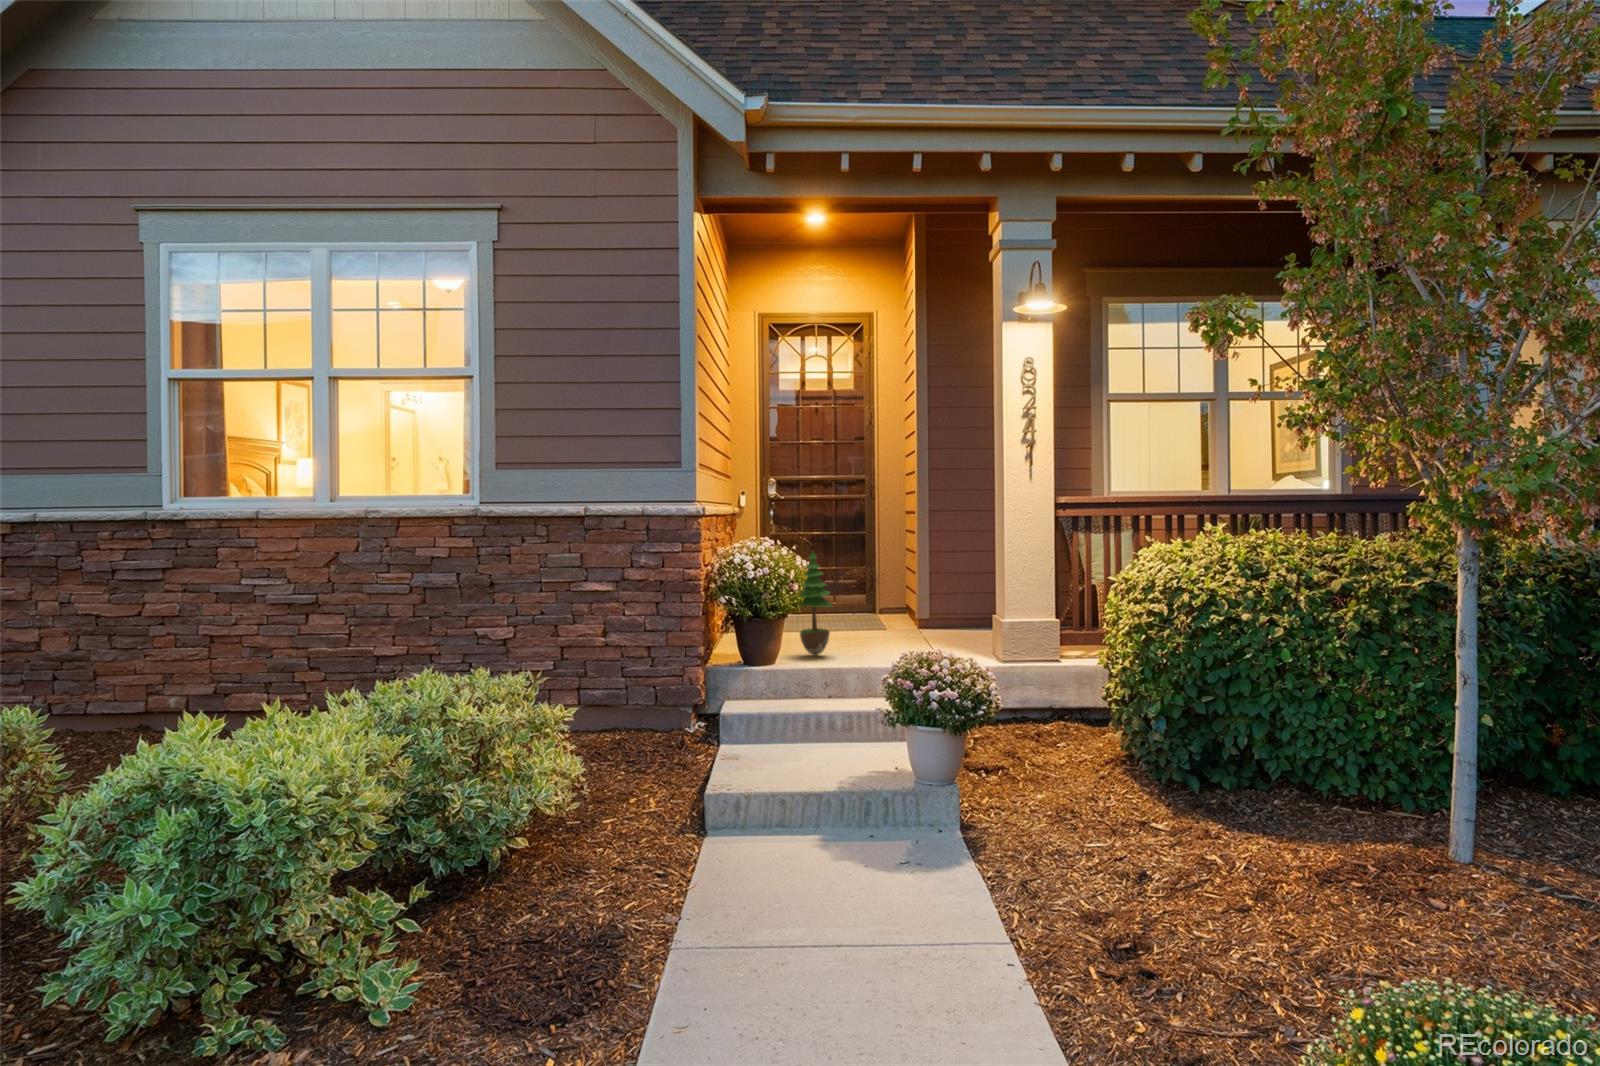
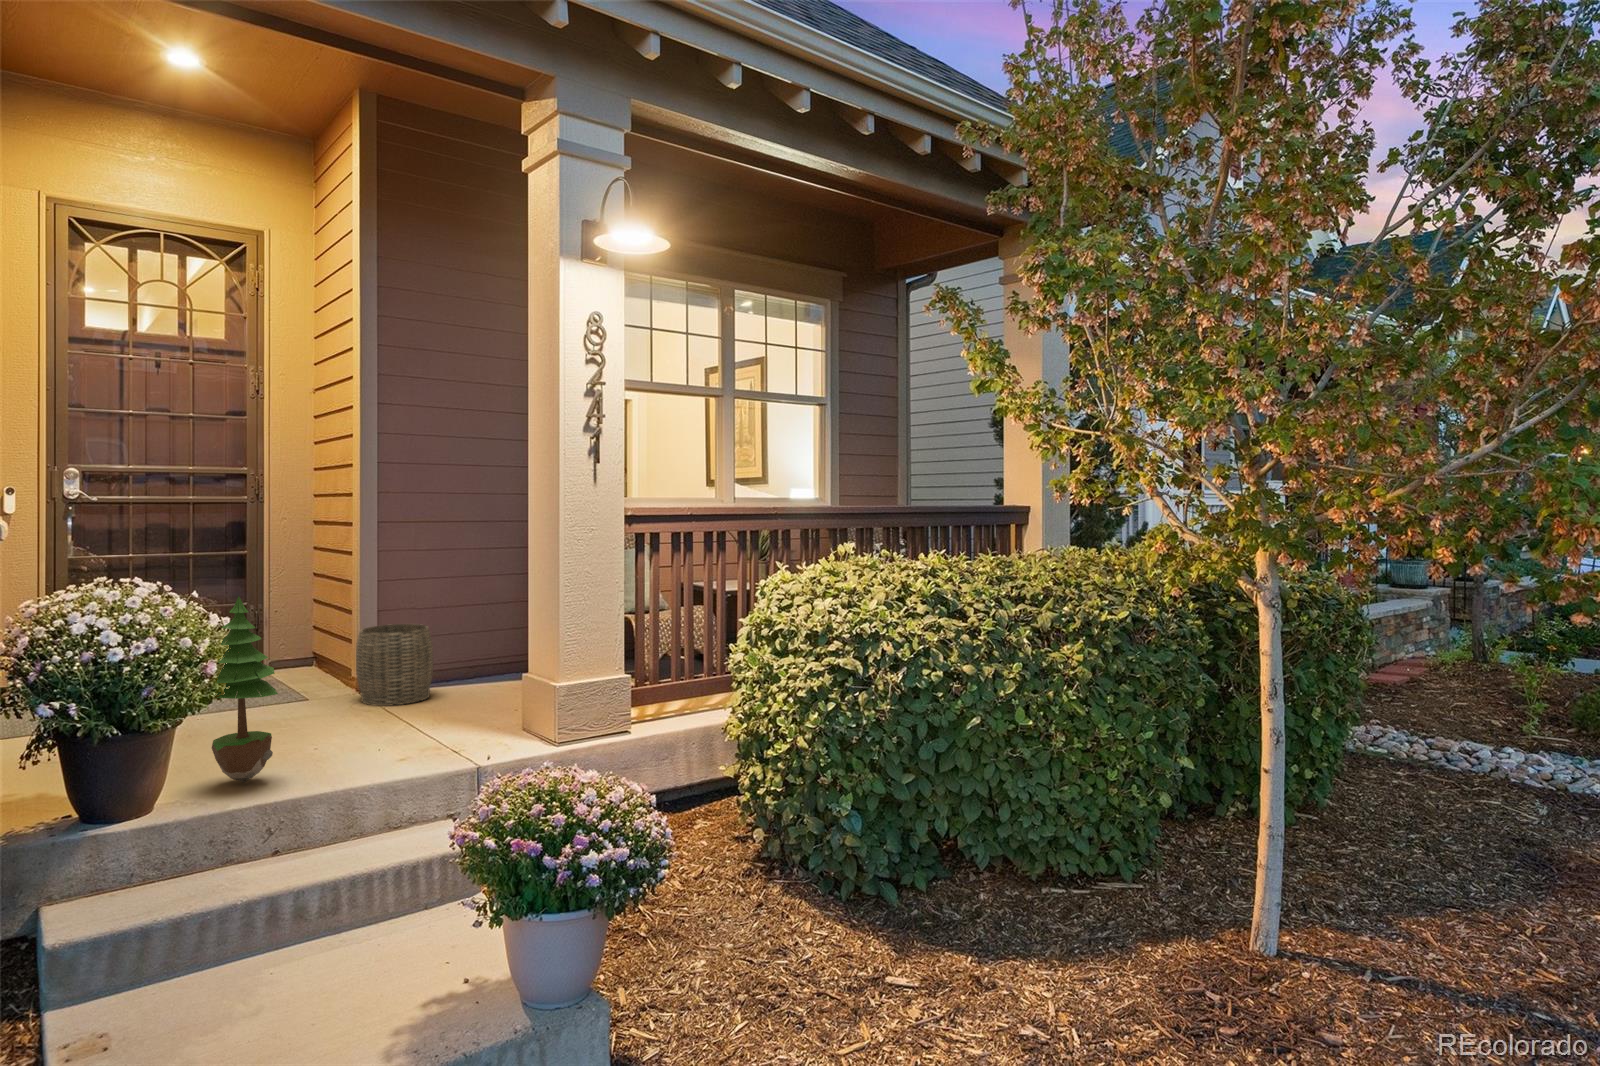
woven basket: none [909,581,959,635] -> present [356,624,433,706]

